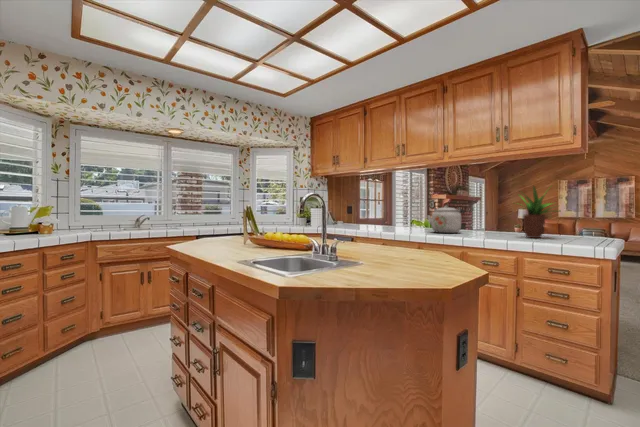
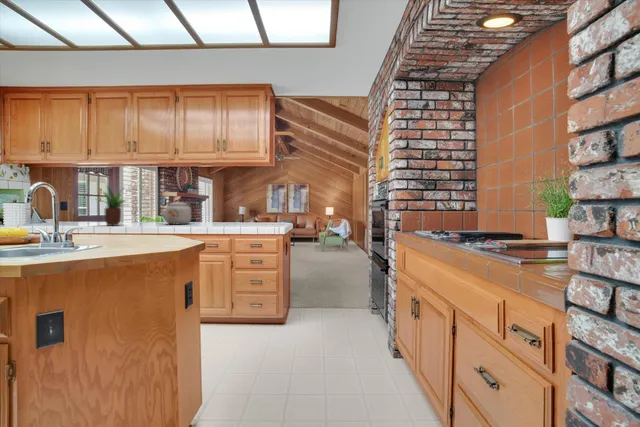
potted plant: present [521,186,560,238] -> present [103,188,125,226]

